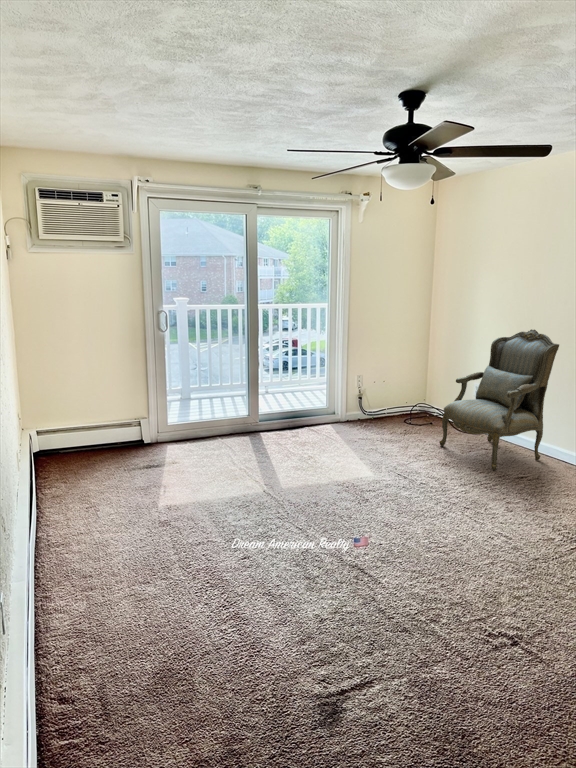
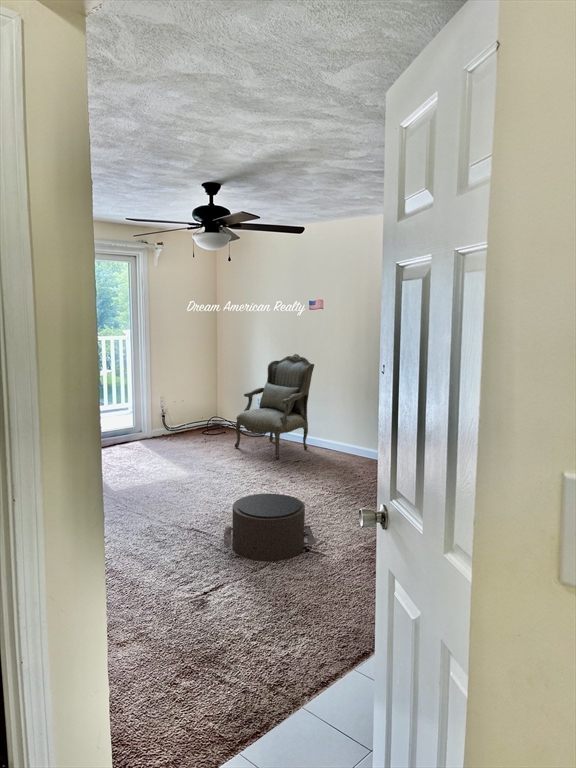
pouf: none [386,538,530,653] -> present [224,494,317,561]

